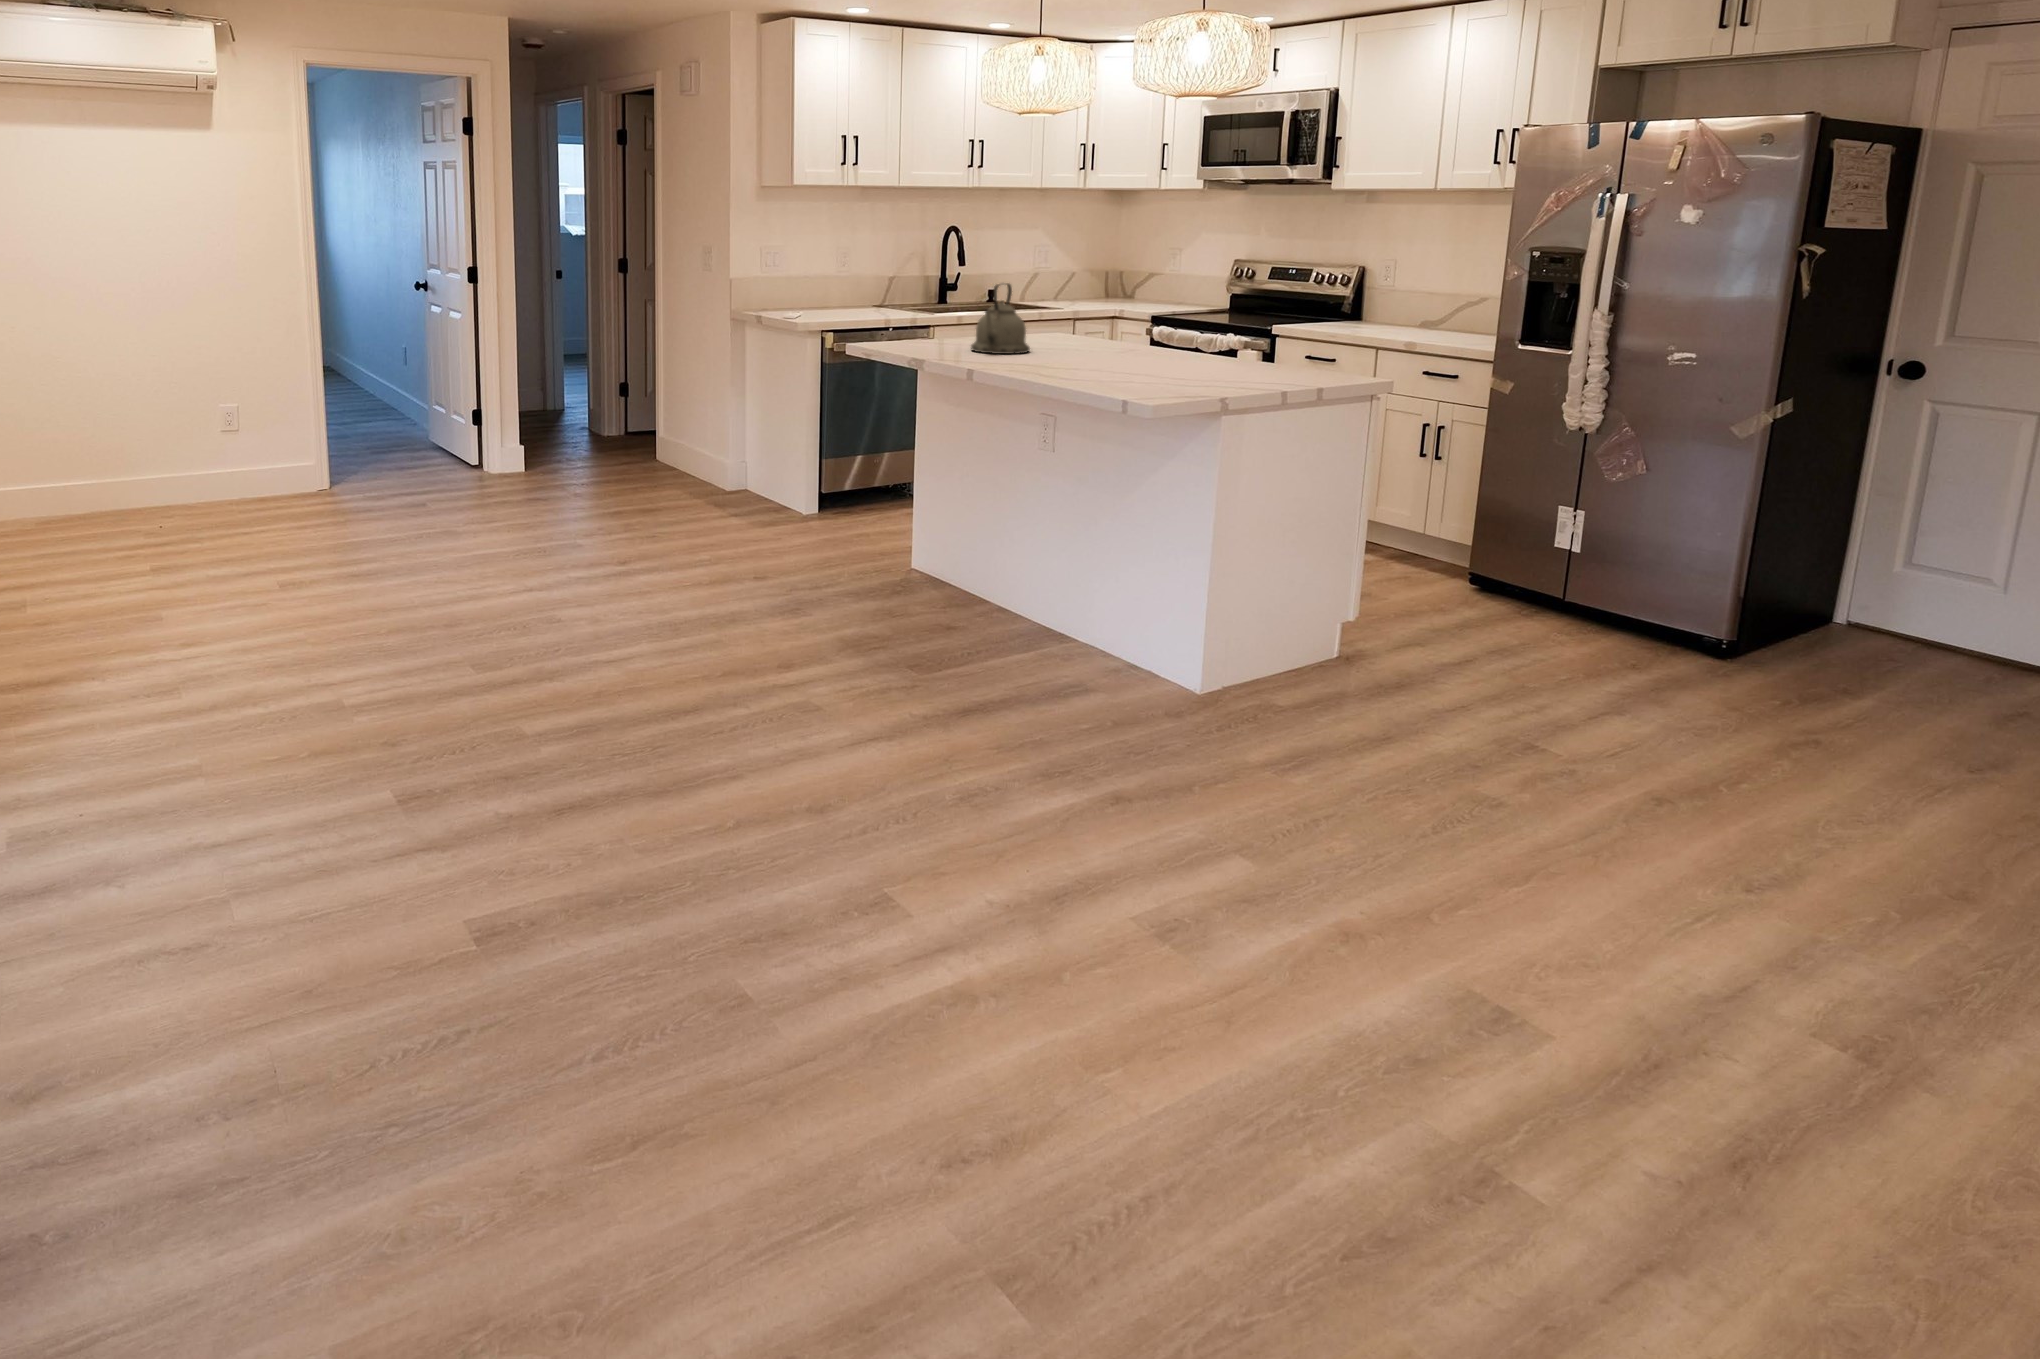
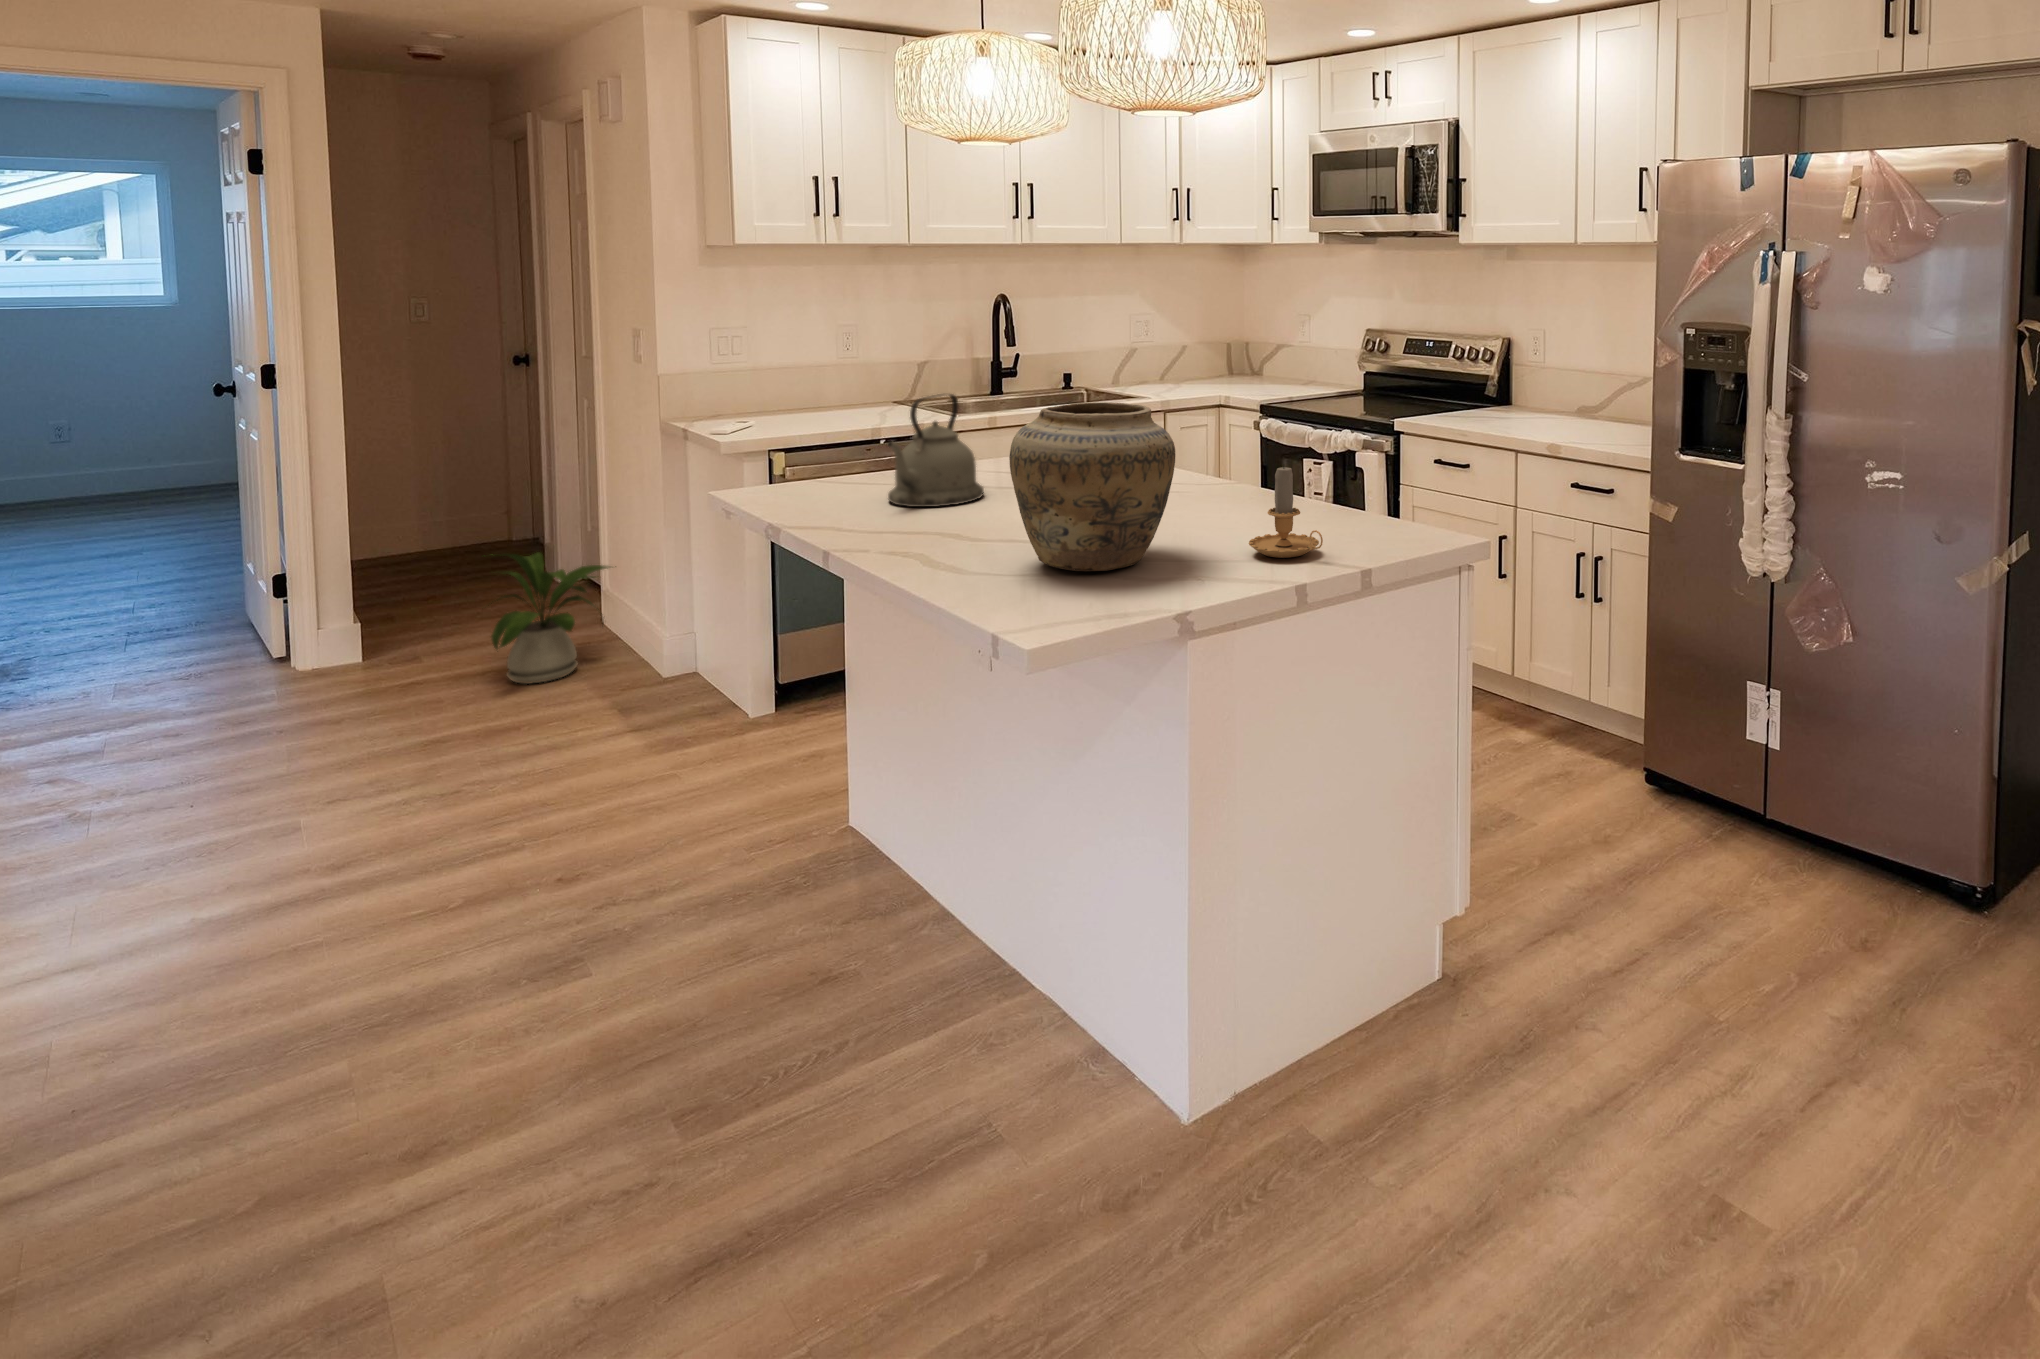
vase: none [1102,281,1202,378] -> present [1009,402,1175,571]
candle: none [1240,322,1292,380] -> present [1249,466,1323,558]
house plant: none [622,397,694,486] -> present [491,552,609,684]

